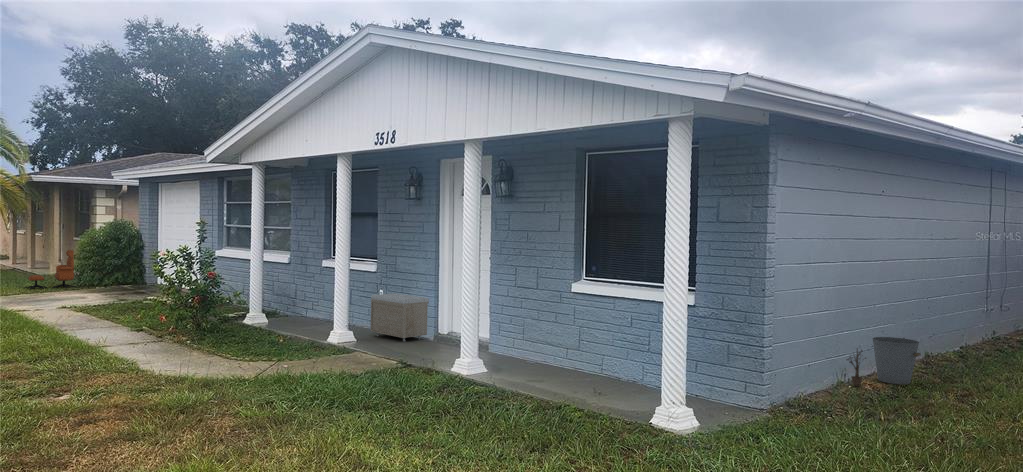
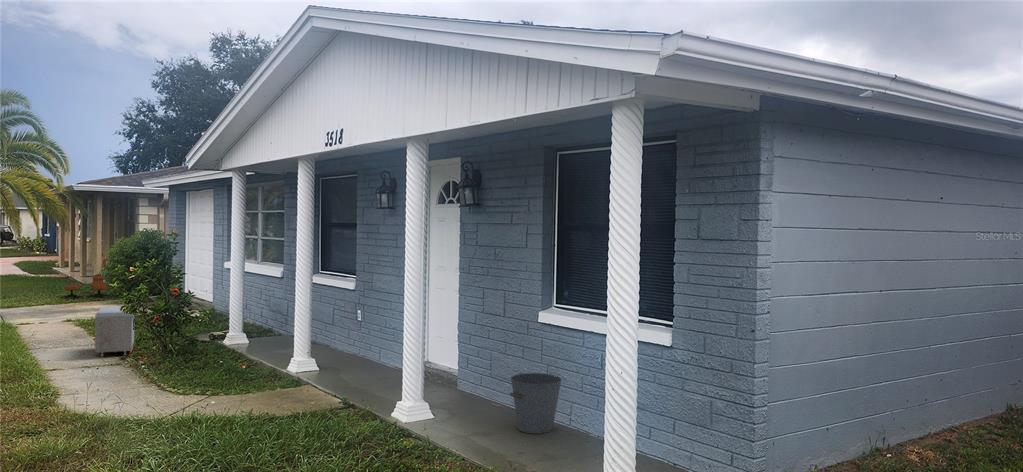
storage bench: present [370,293,429,342] -> present [95,306,134,356]
bucket: present [873,337,921,384] -> present [510,373,561,434]
decorative plant: present [846,349,866,387] -> none [882,405,913,457]

